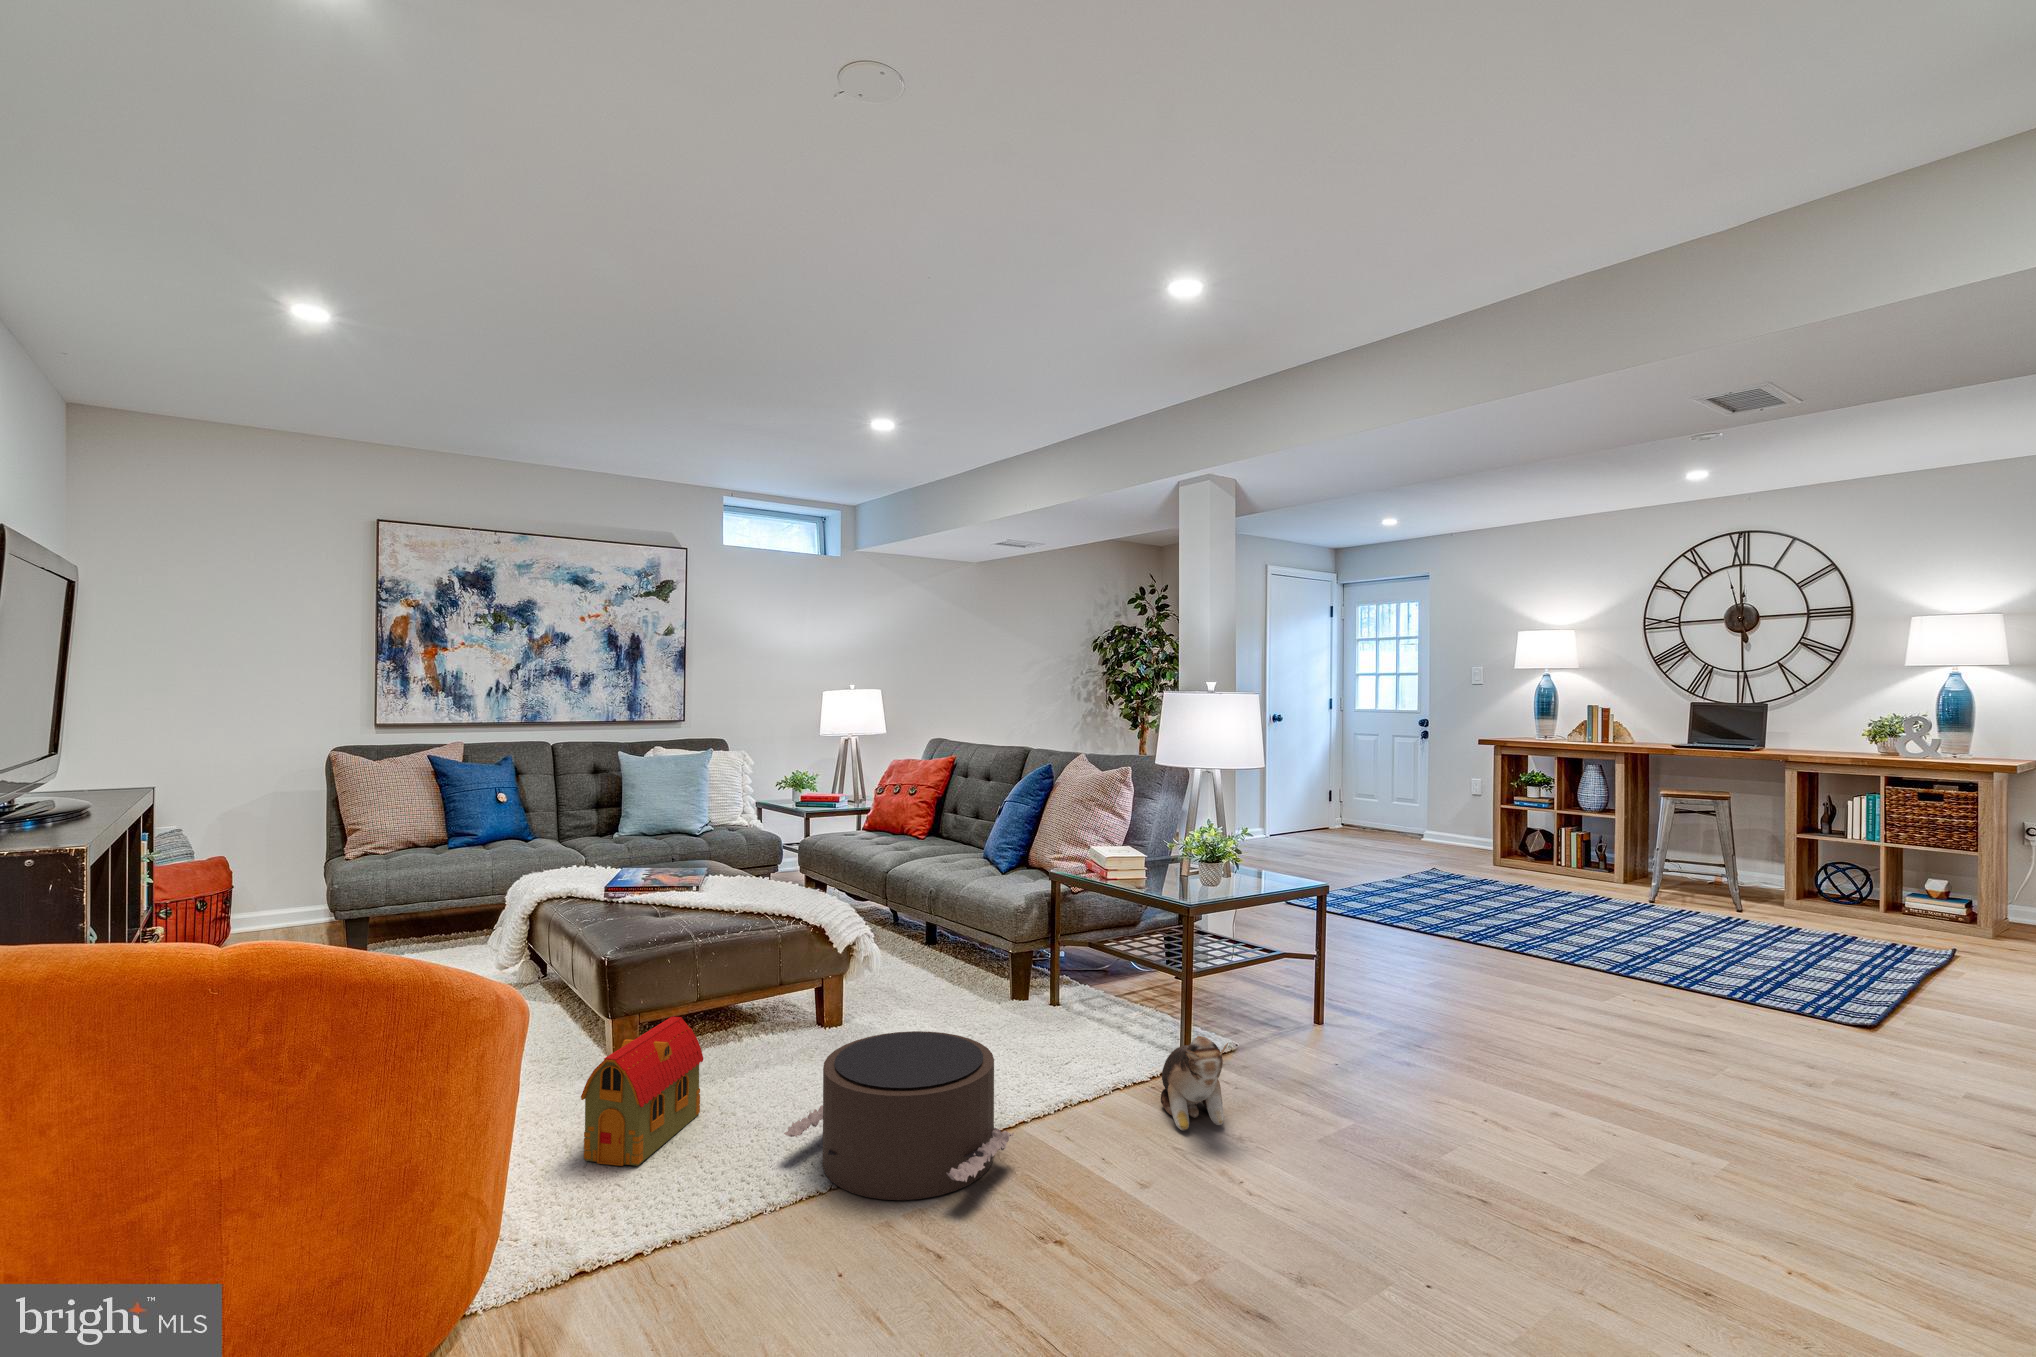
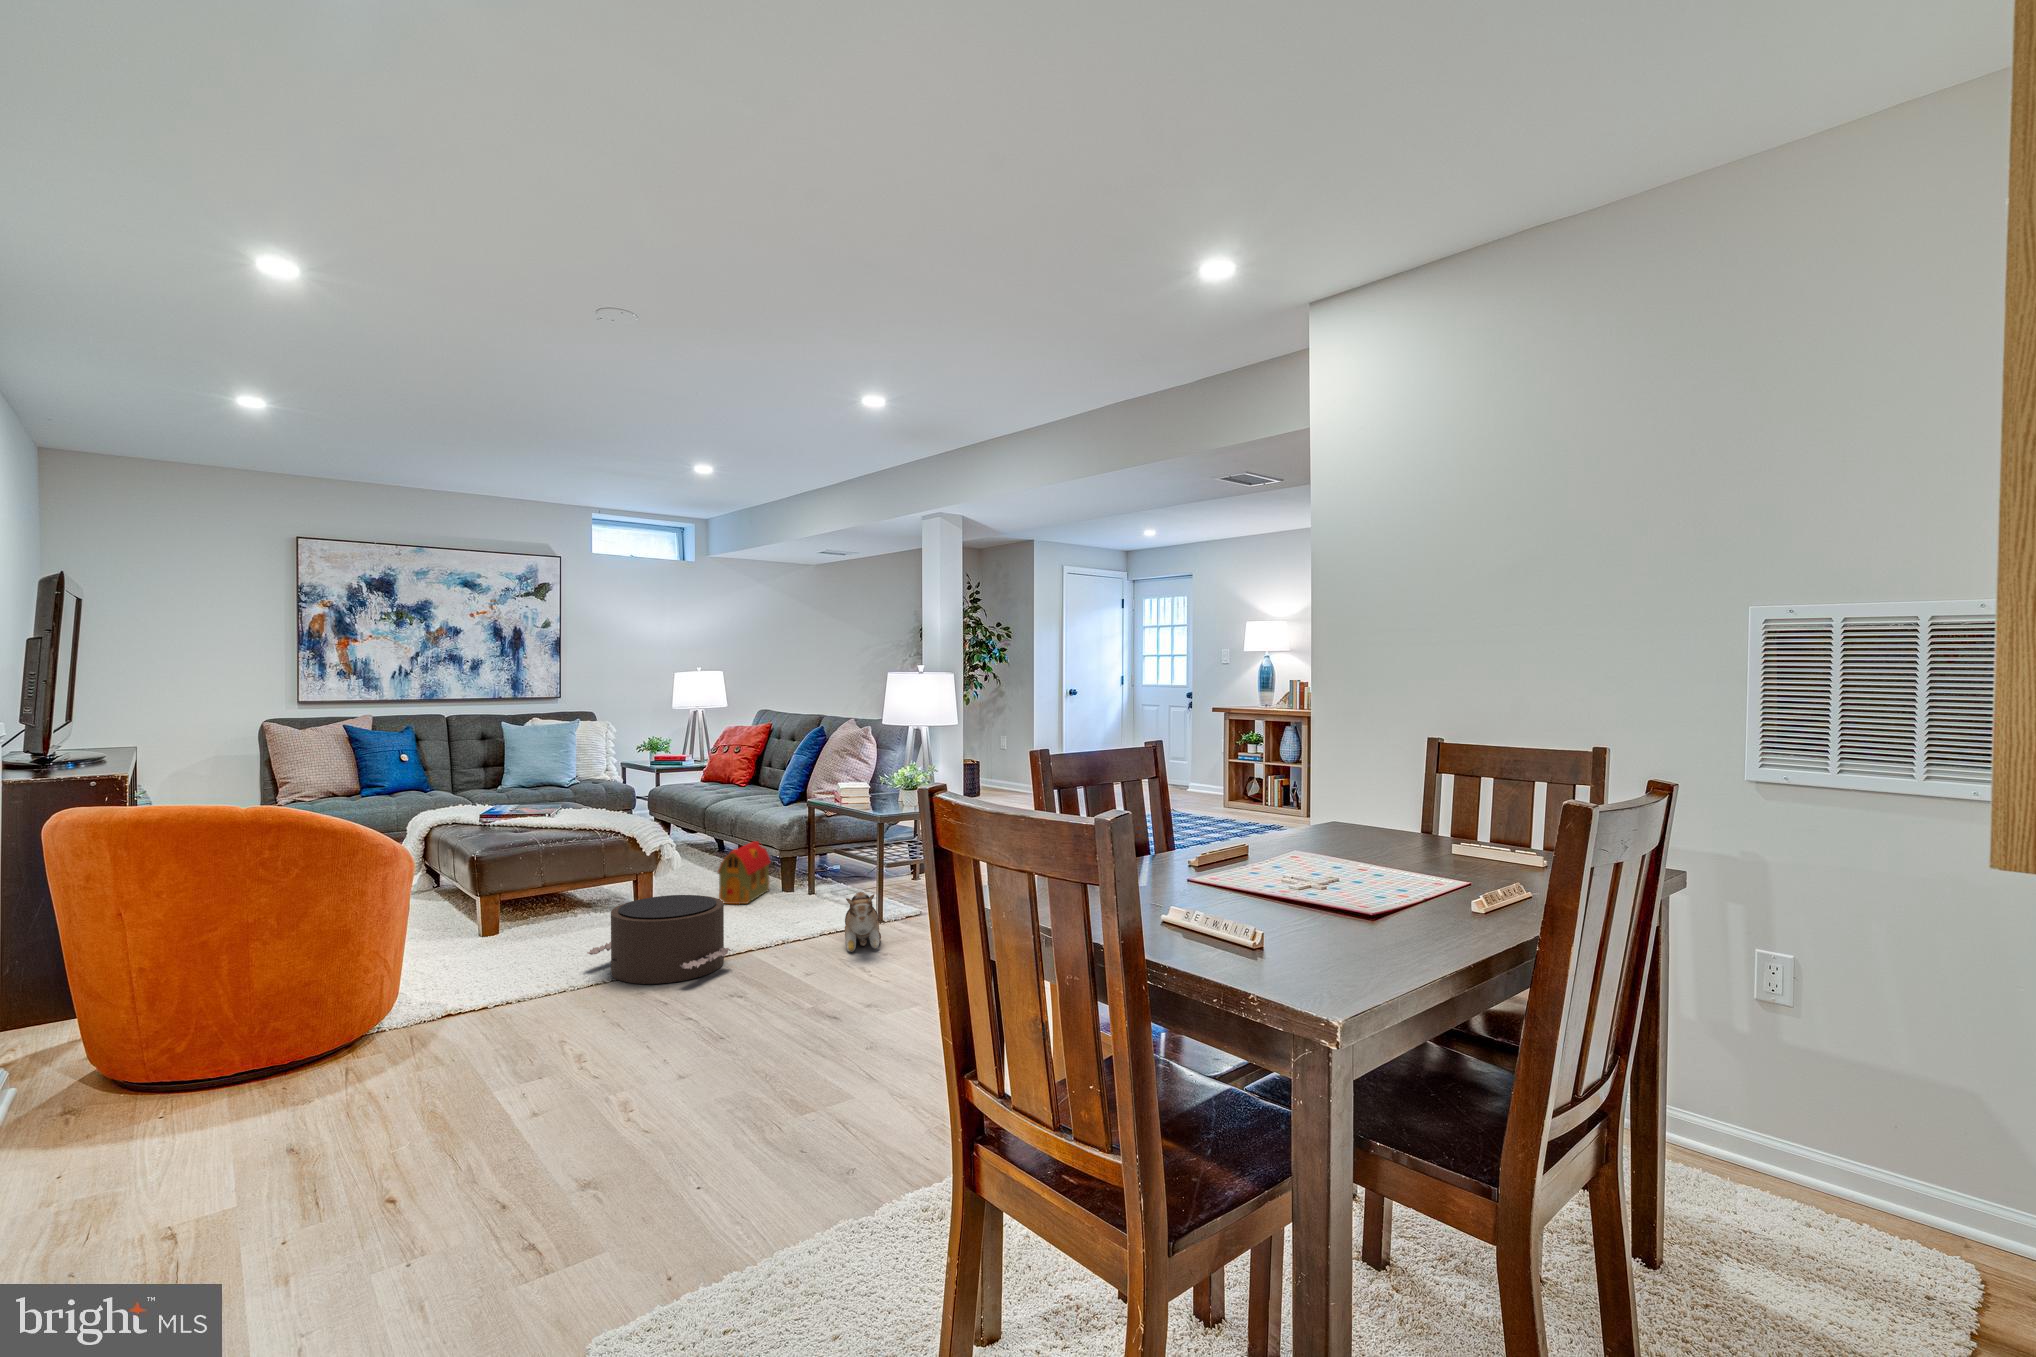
toy house: present [581,1017,703,1166] -> present [717,841,771,904]

